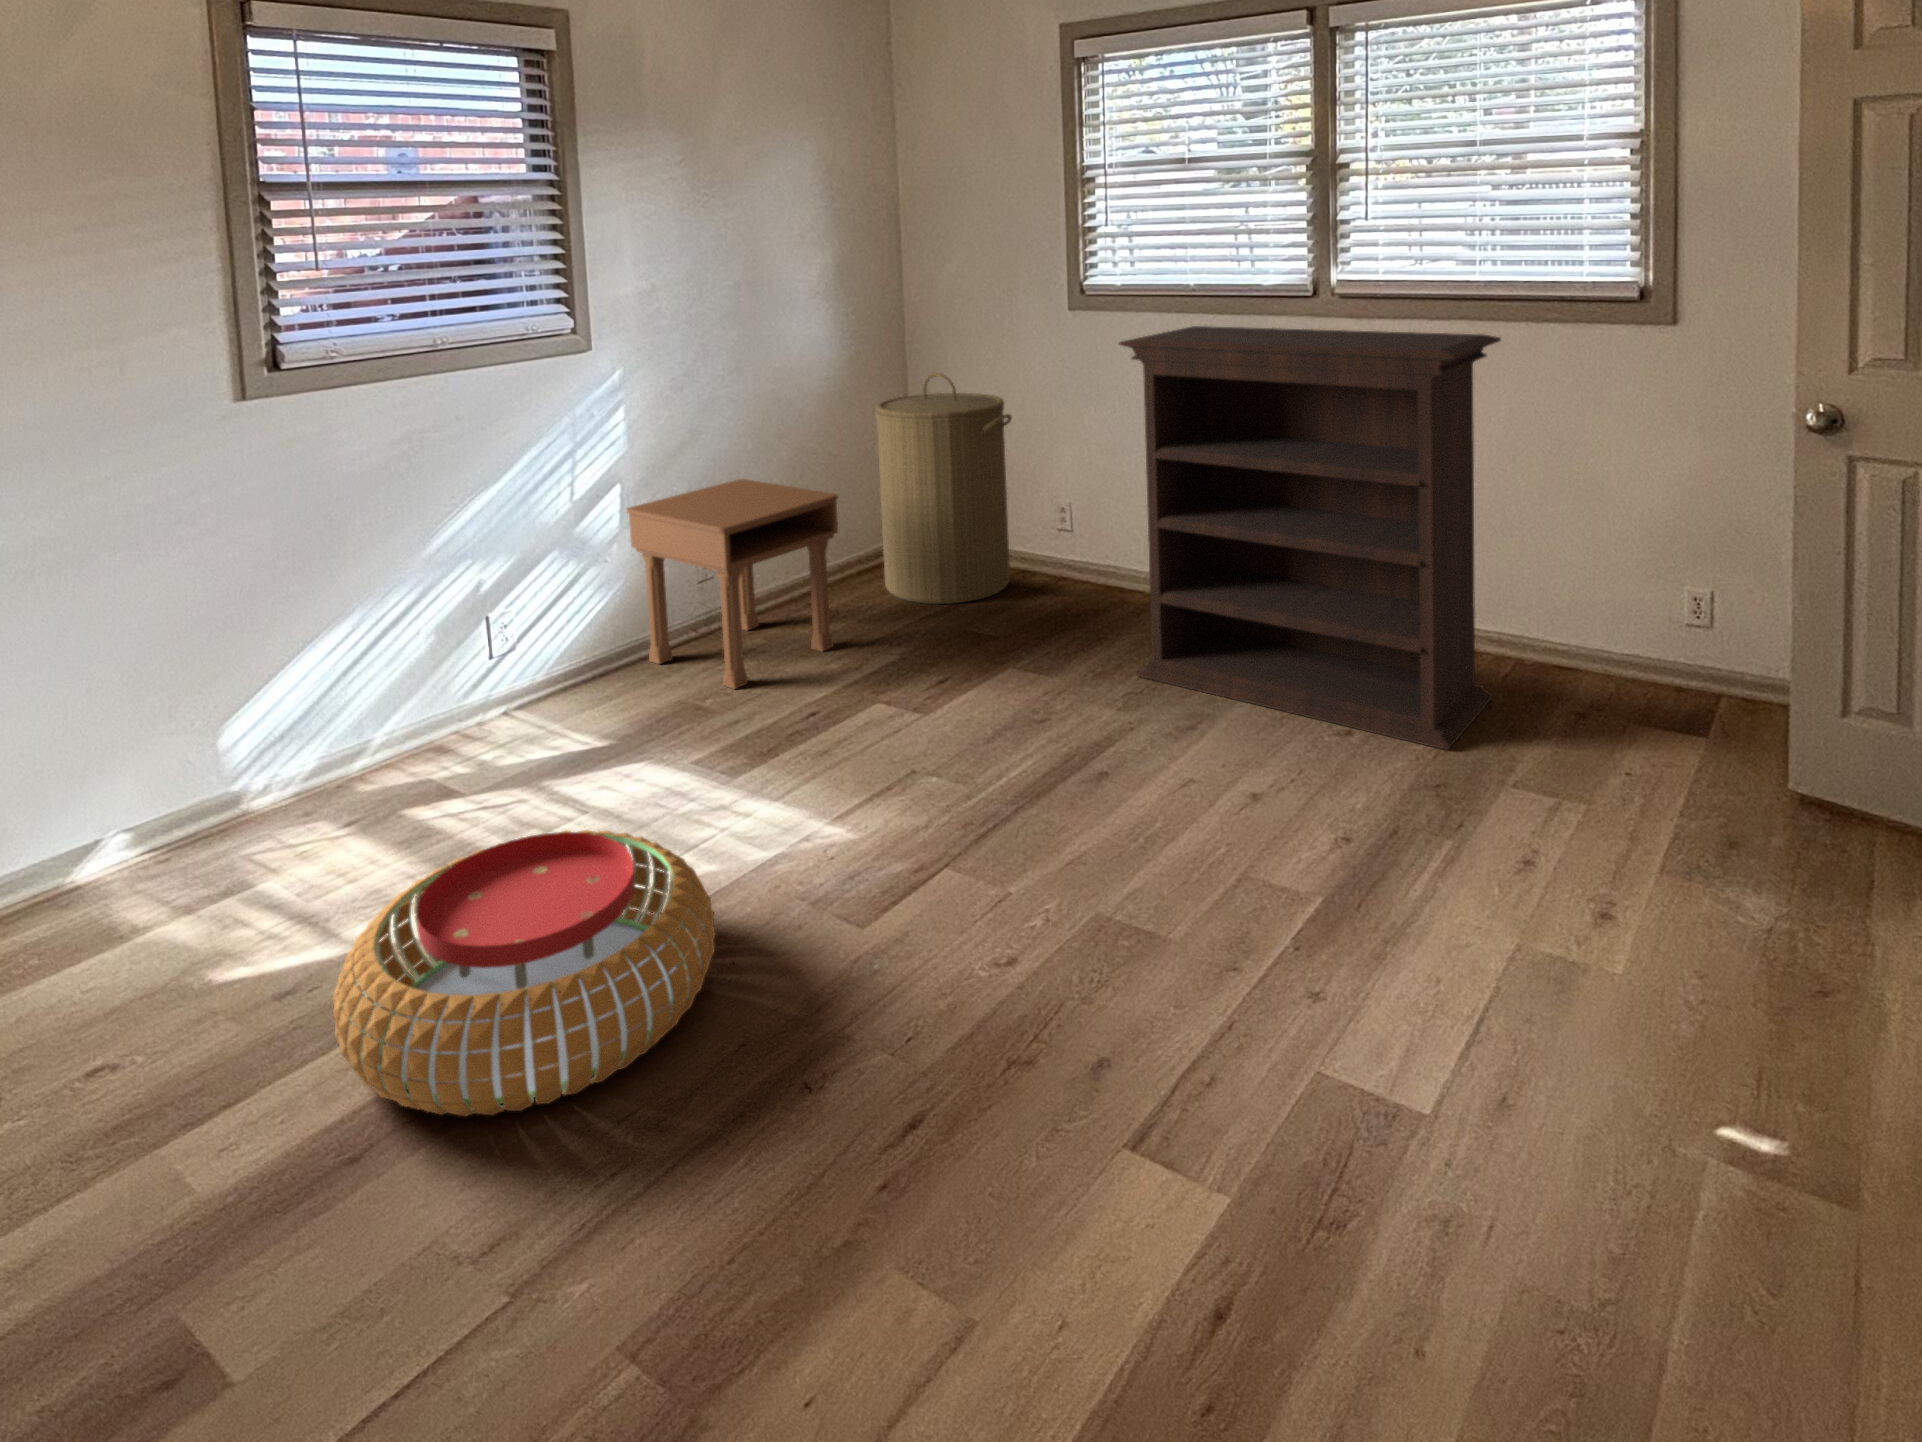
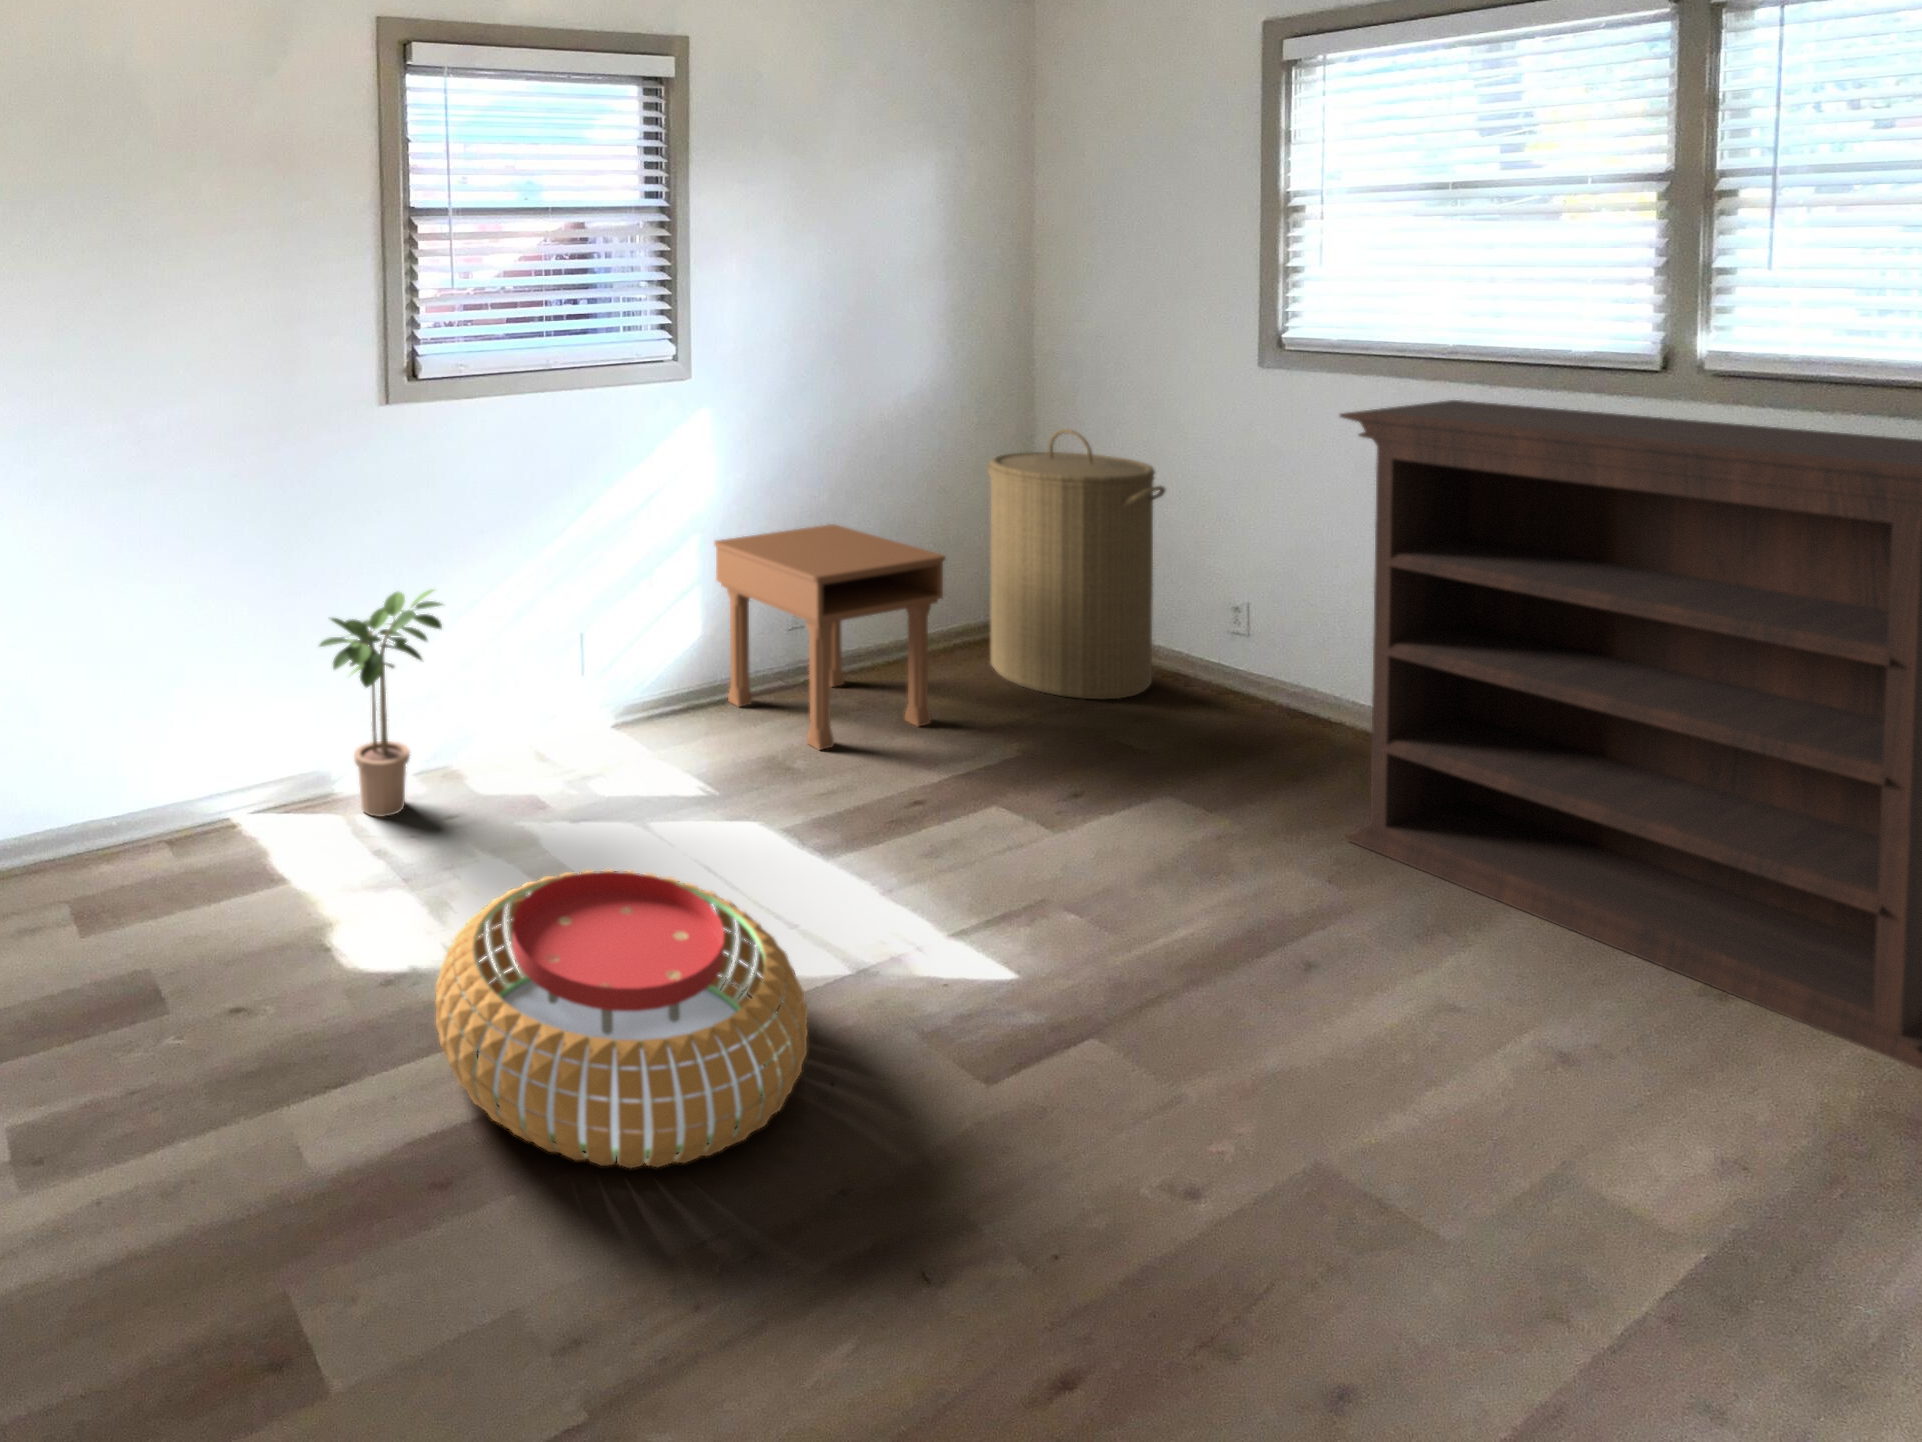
potted plant: none [171,595,331,852] -> present [320,589,442,817]

